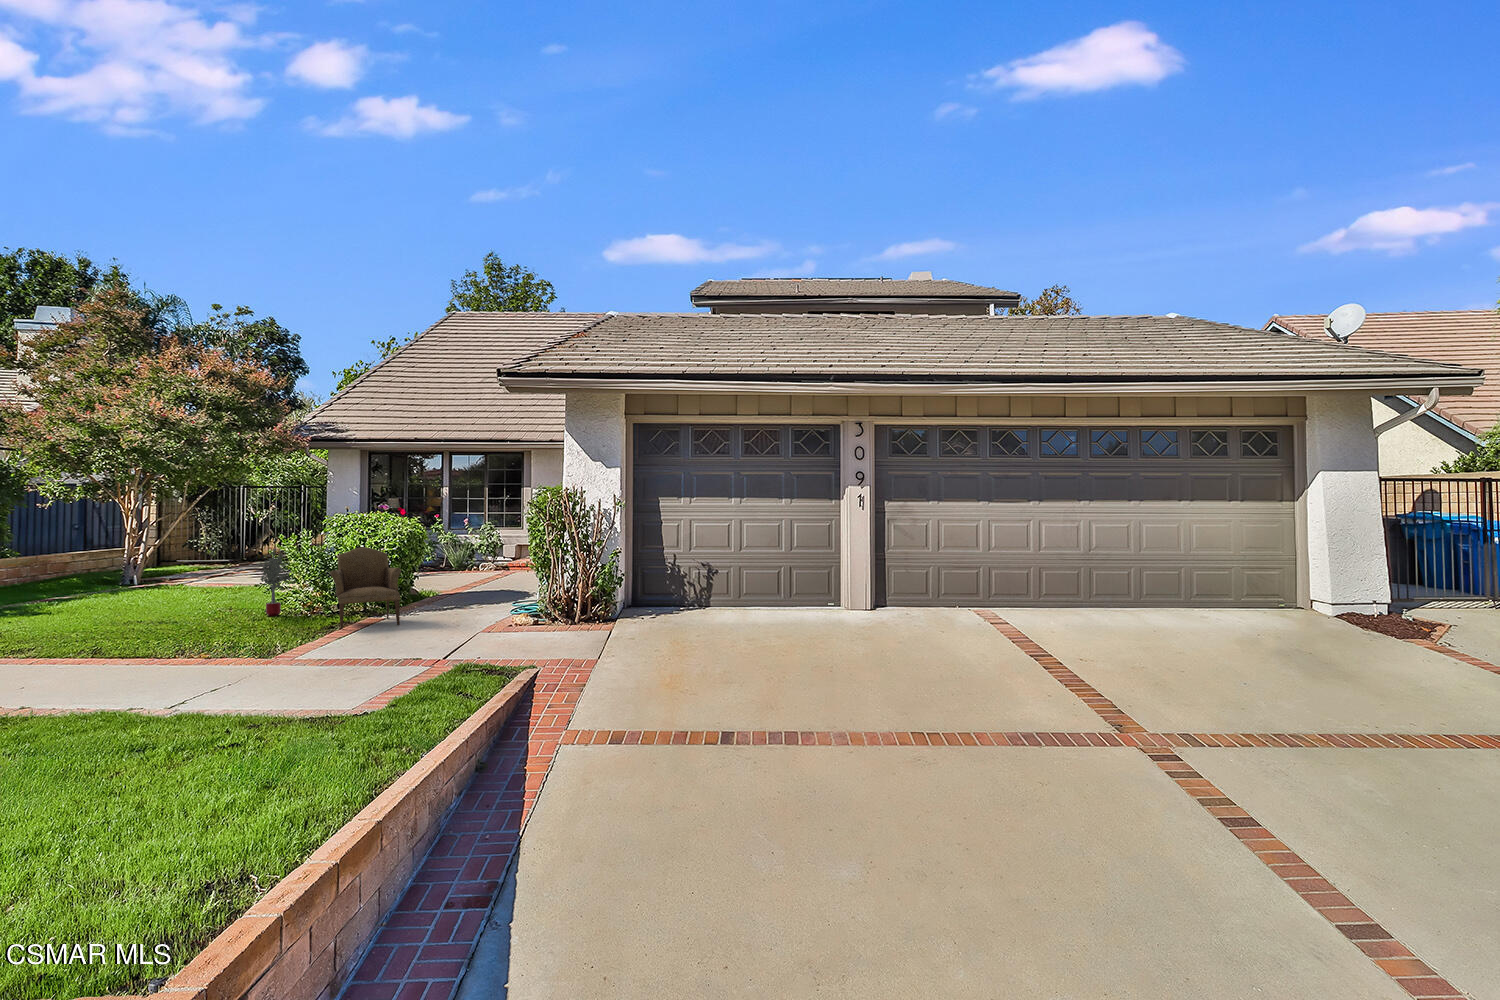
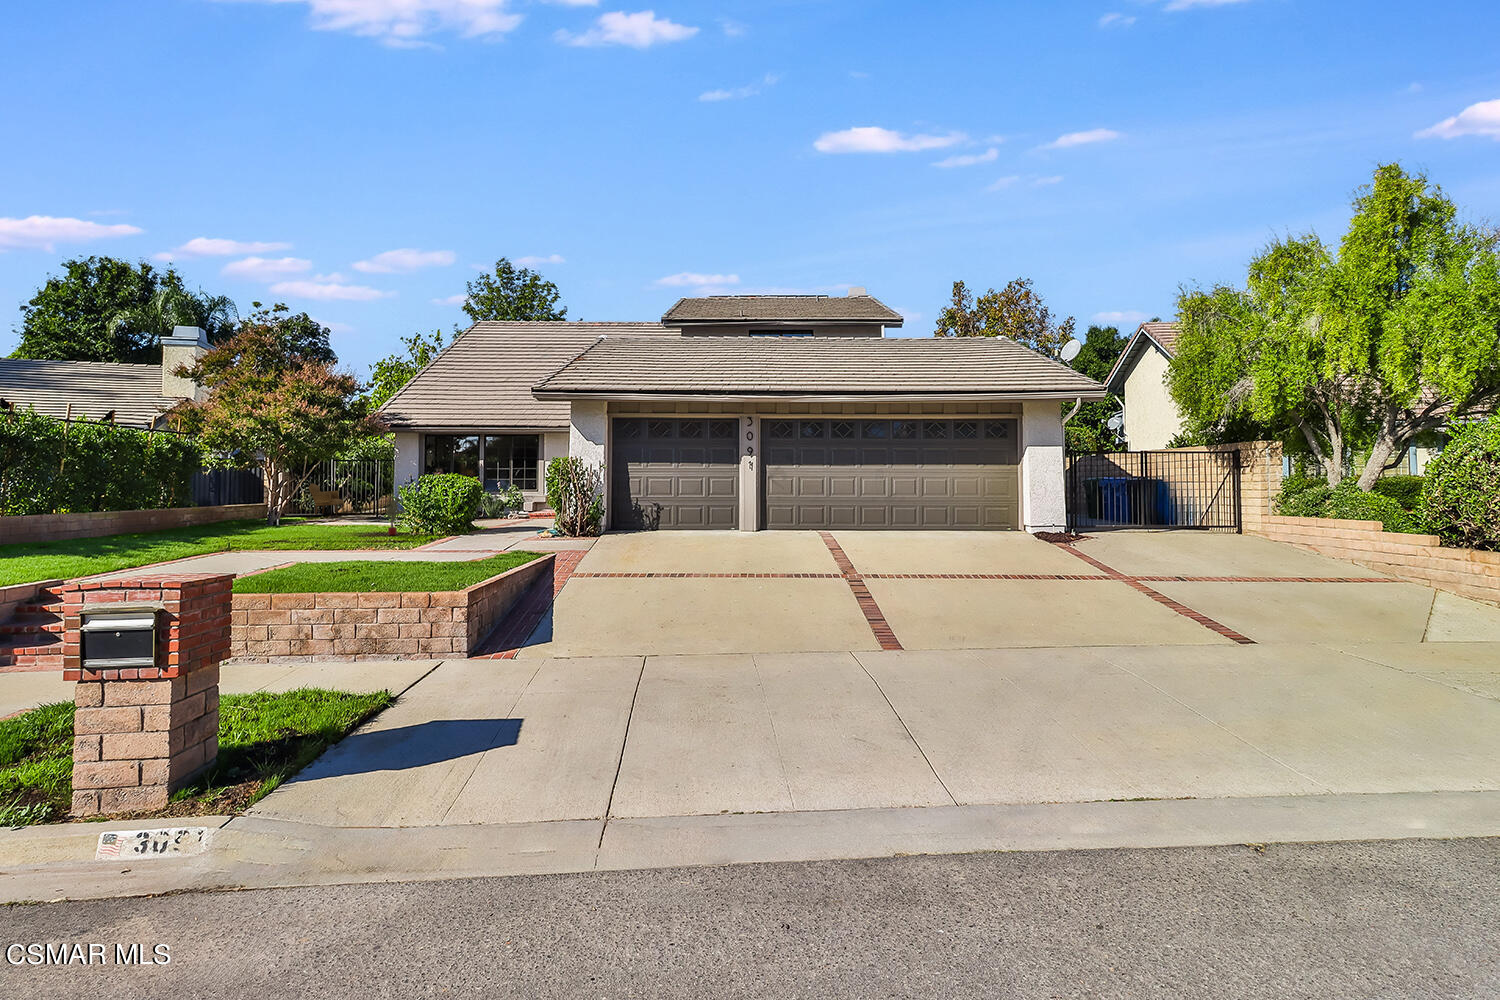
armchair: present [330,547,401,629] -> present [308,483,345,514]

